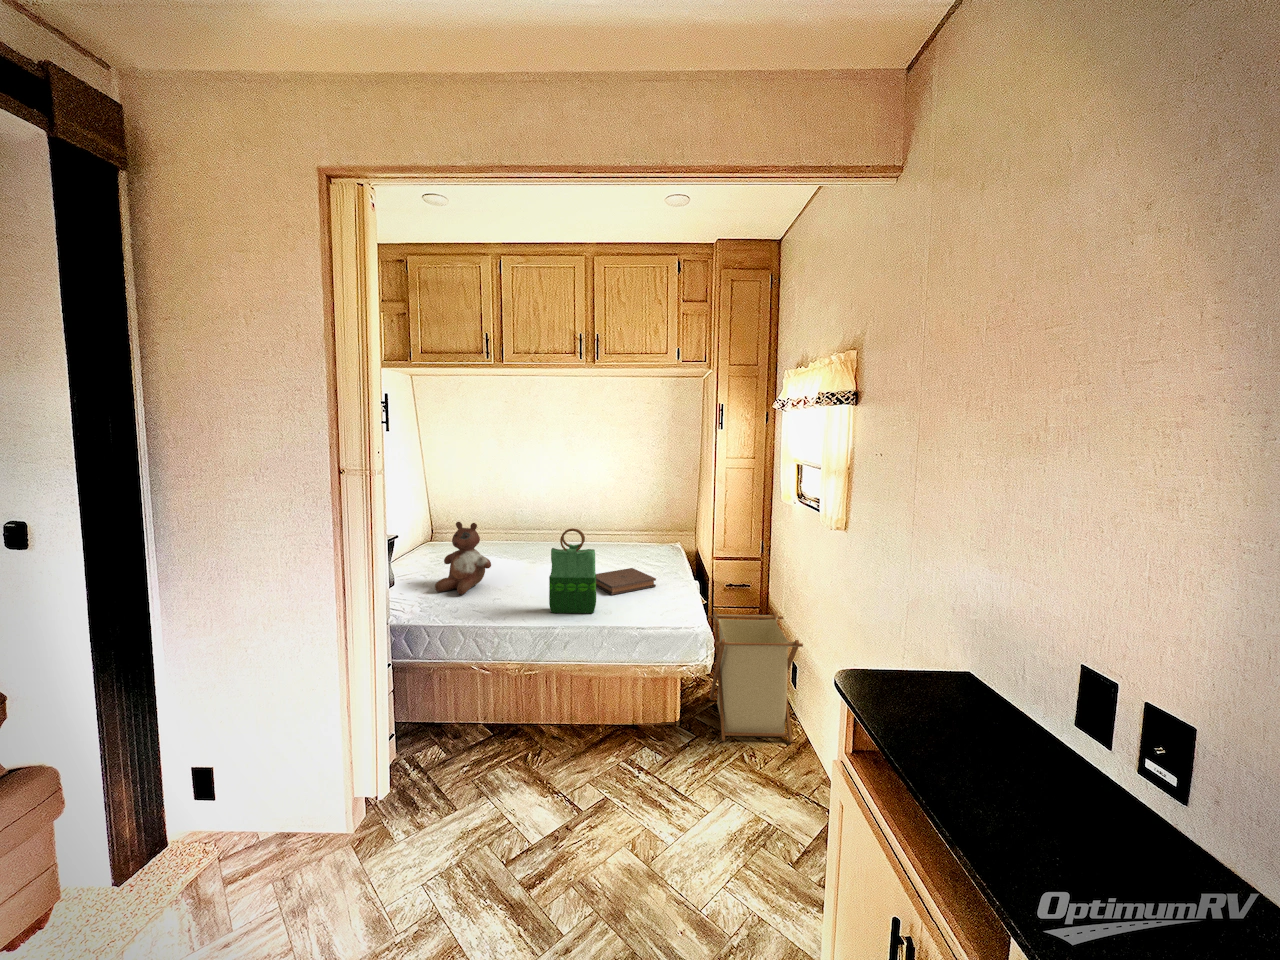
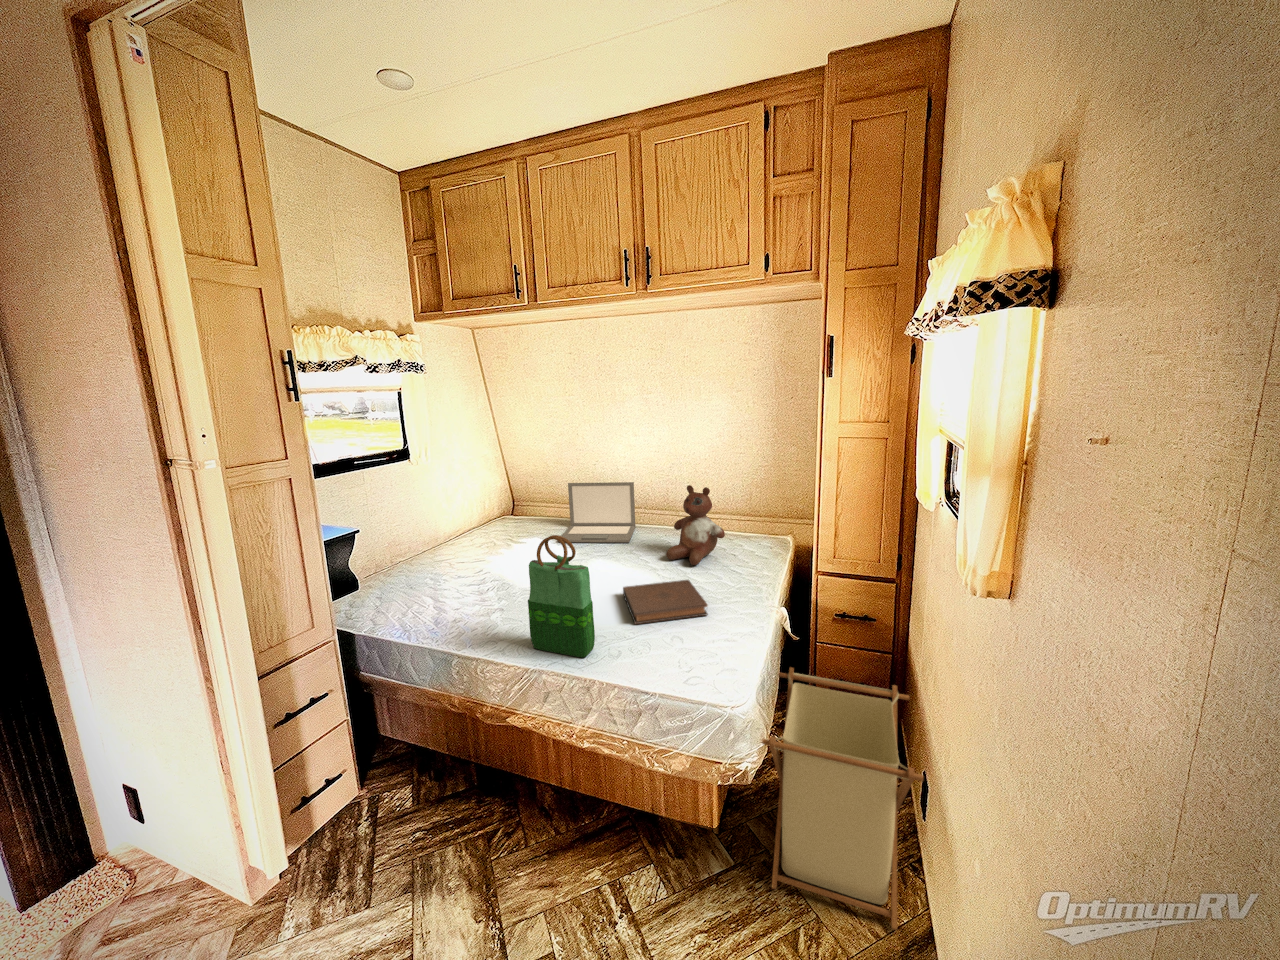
laptop: none [503,506,564,556] -> present [562,482,635,543]
stuffed bear: present [435,522,491,594] -> present [666,485,725,565]

